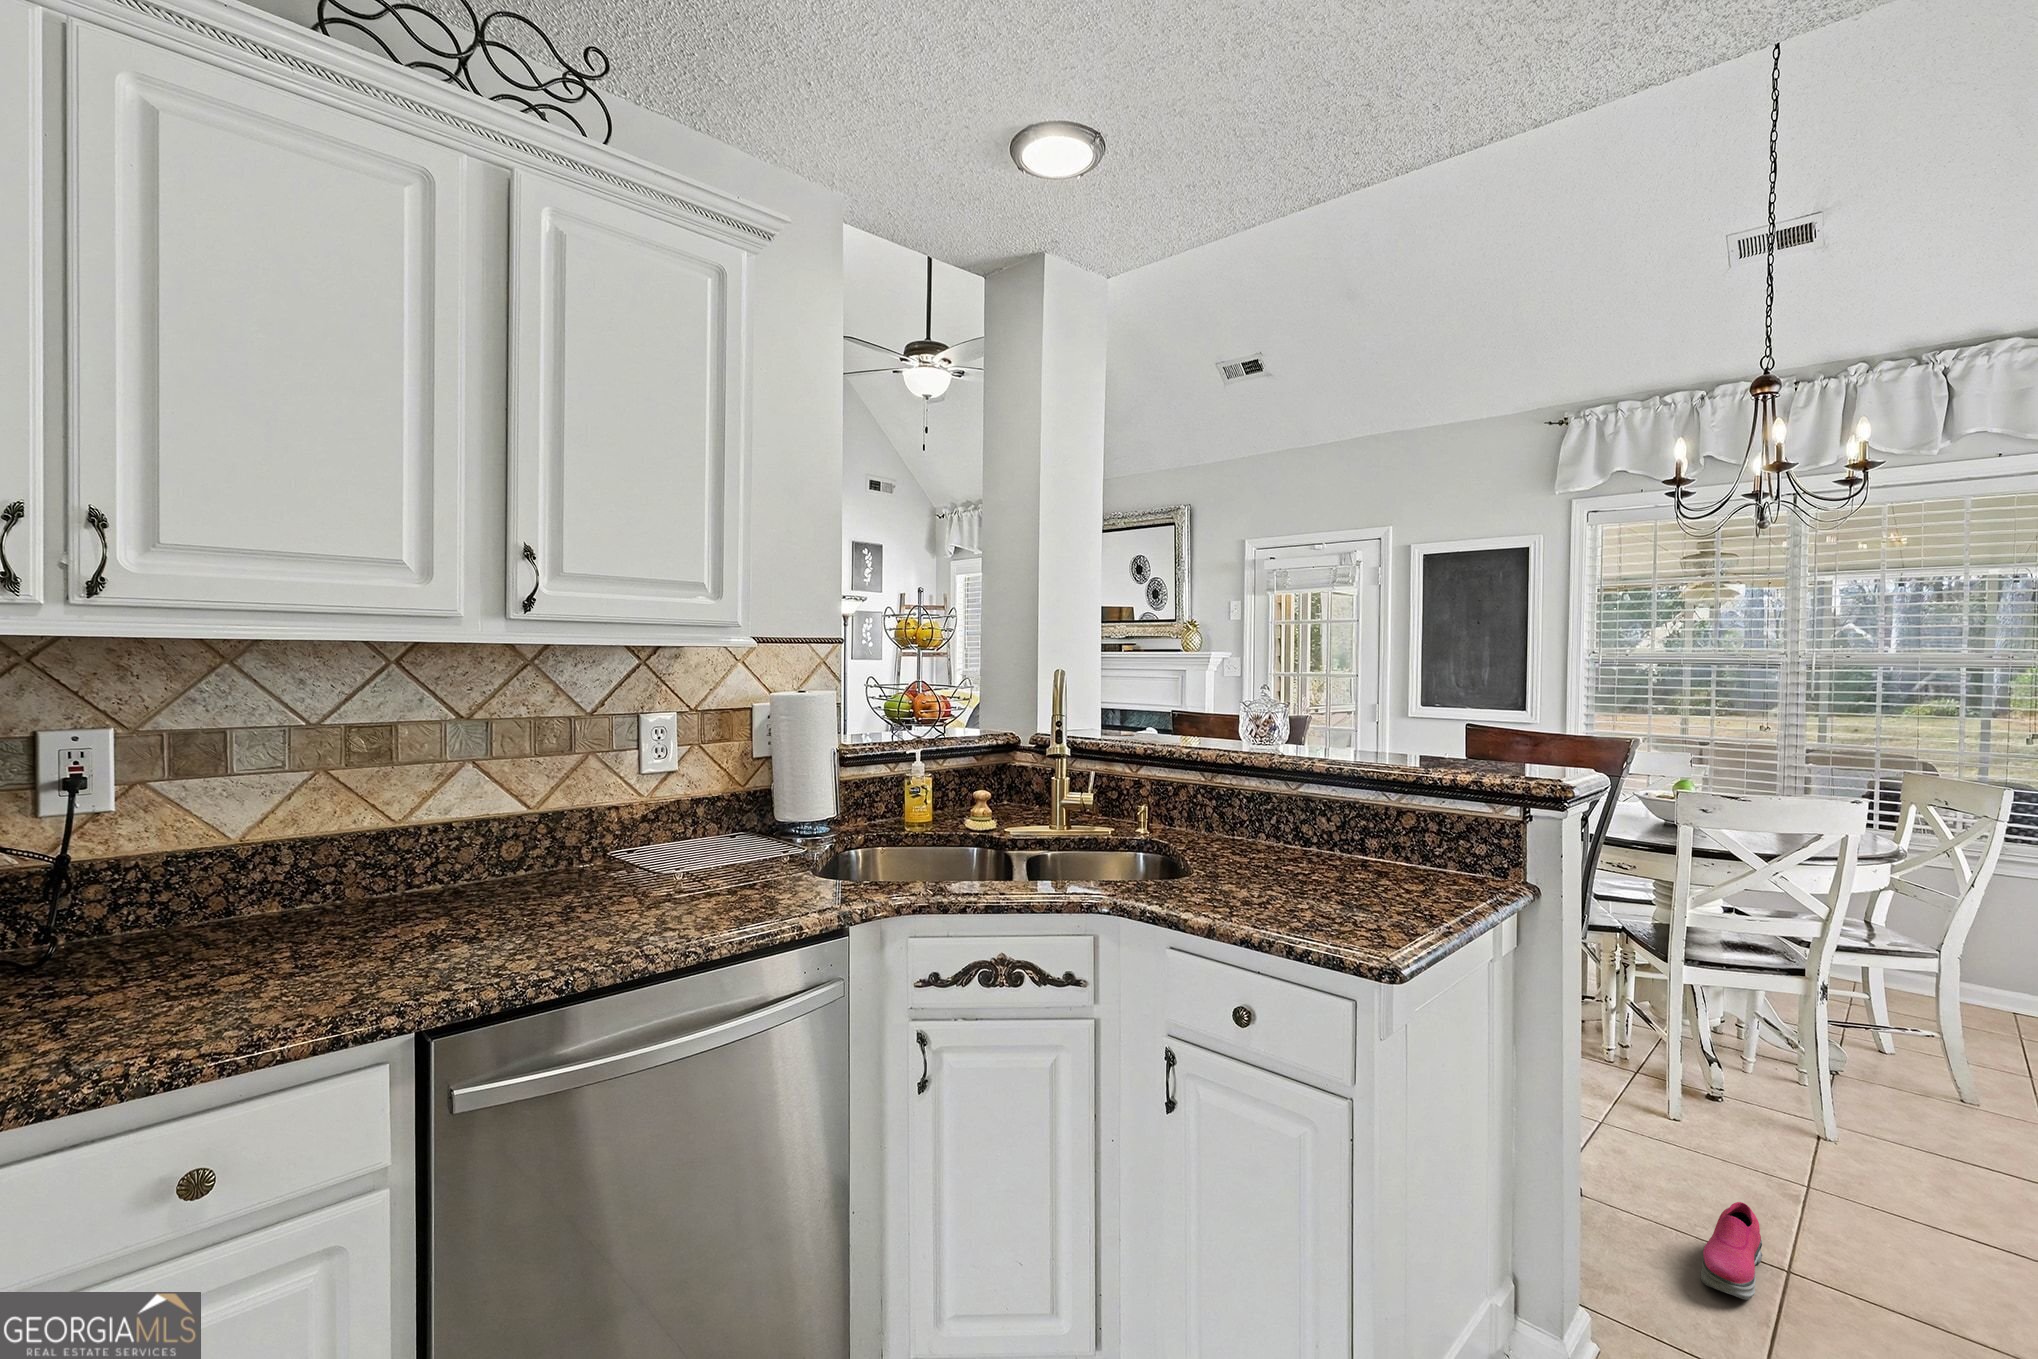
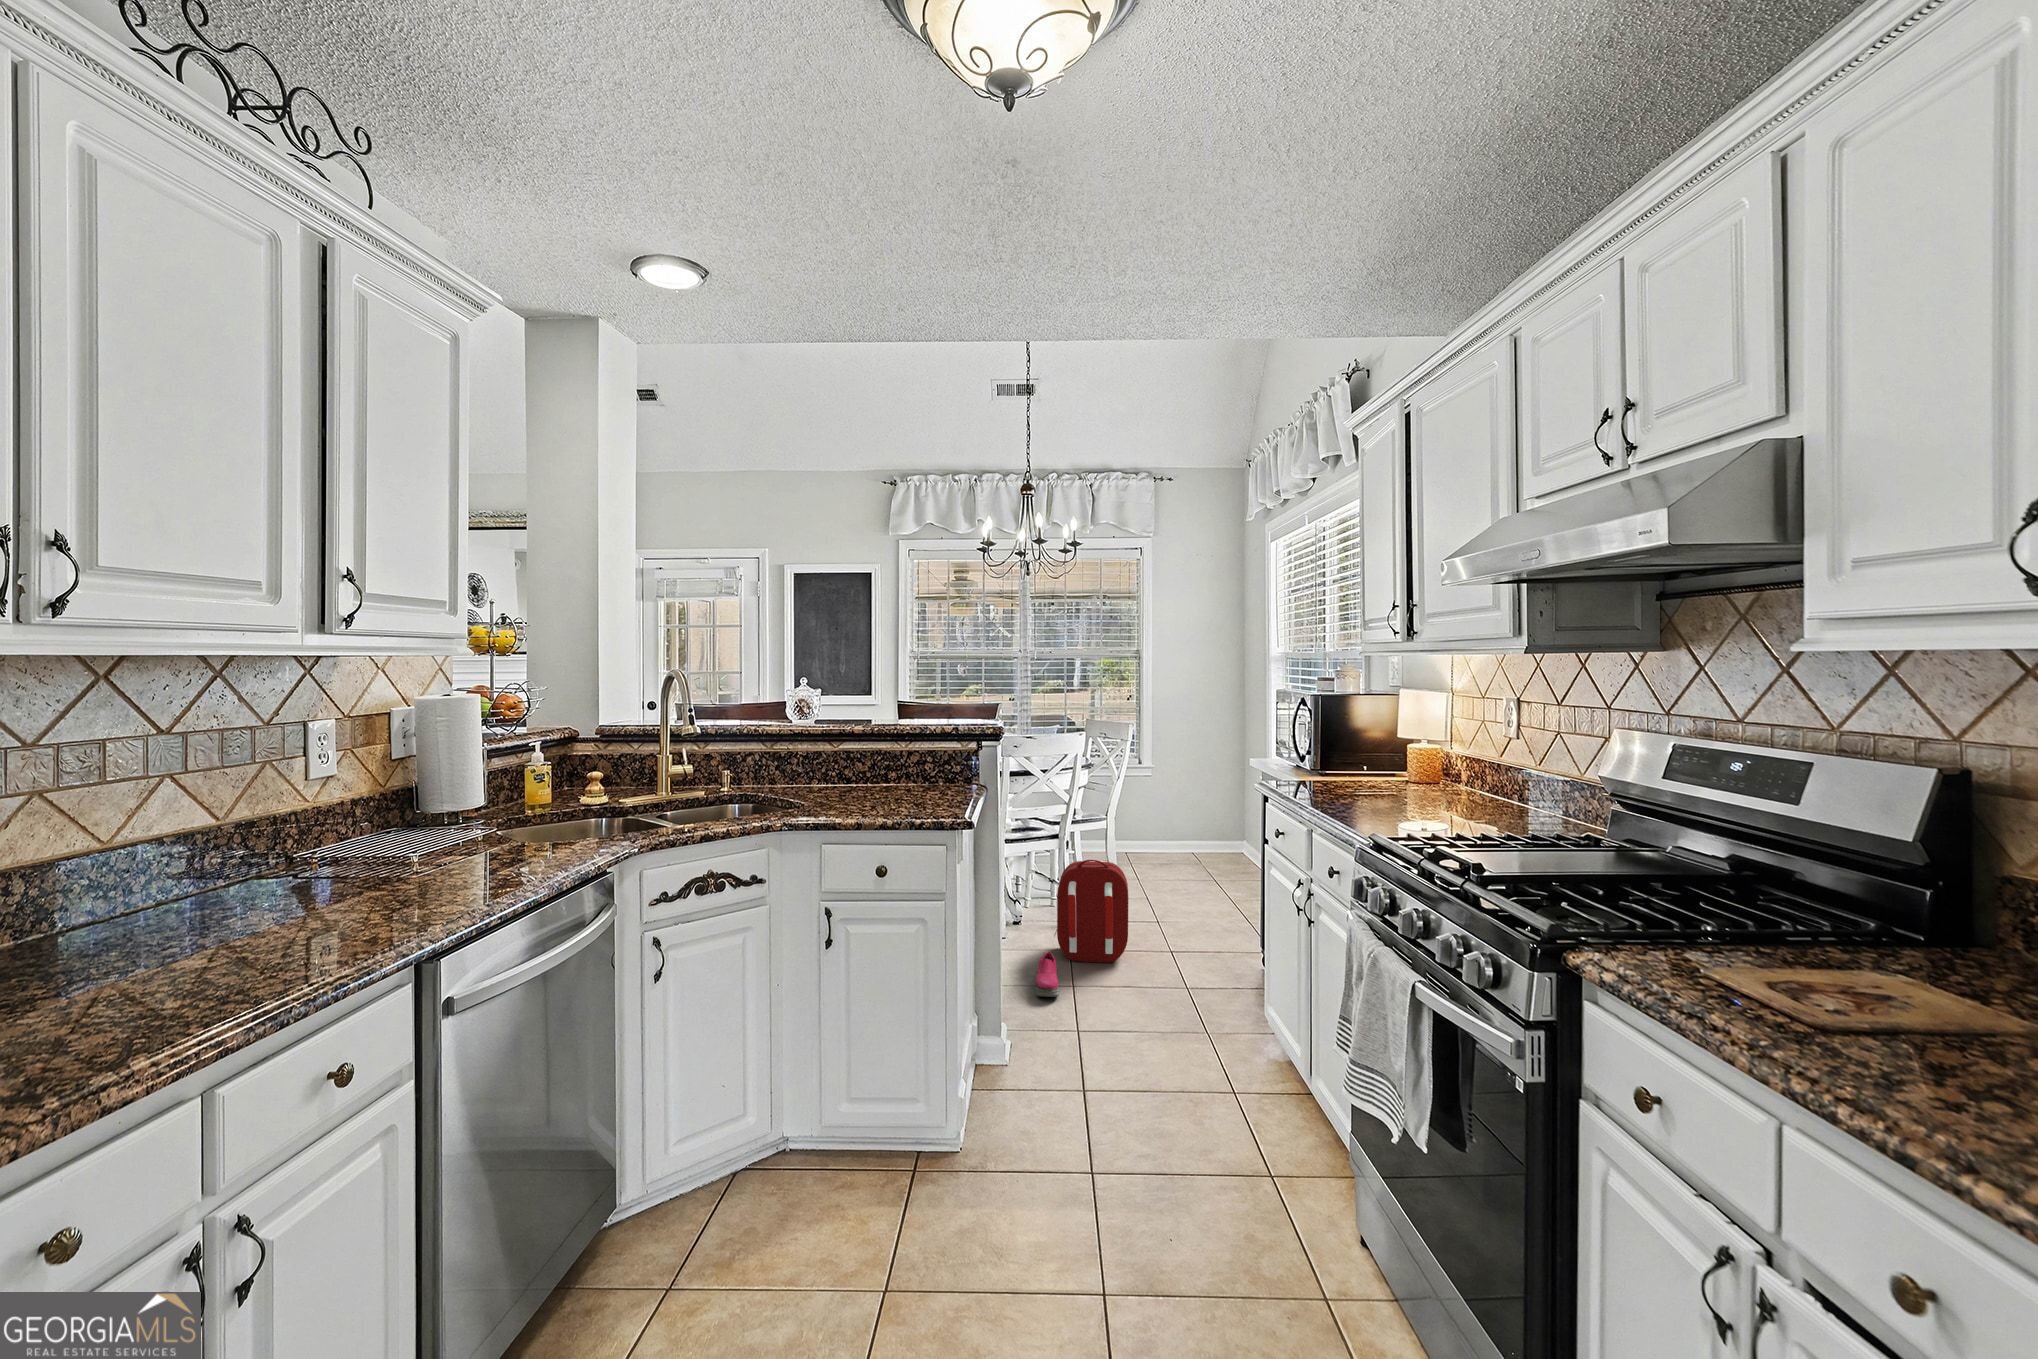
backpack: none [1775,1043,1967,1264] -> present [1055,860,1128,963]

